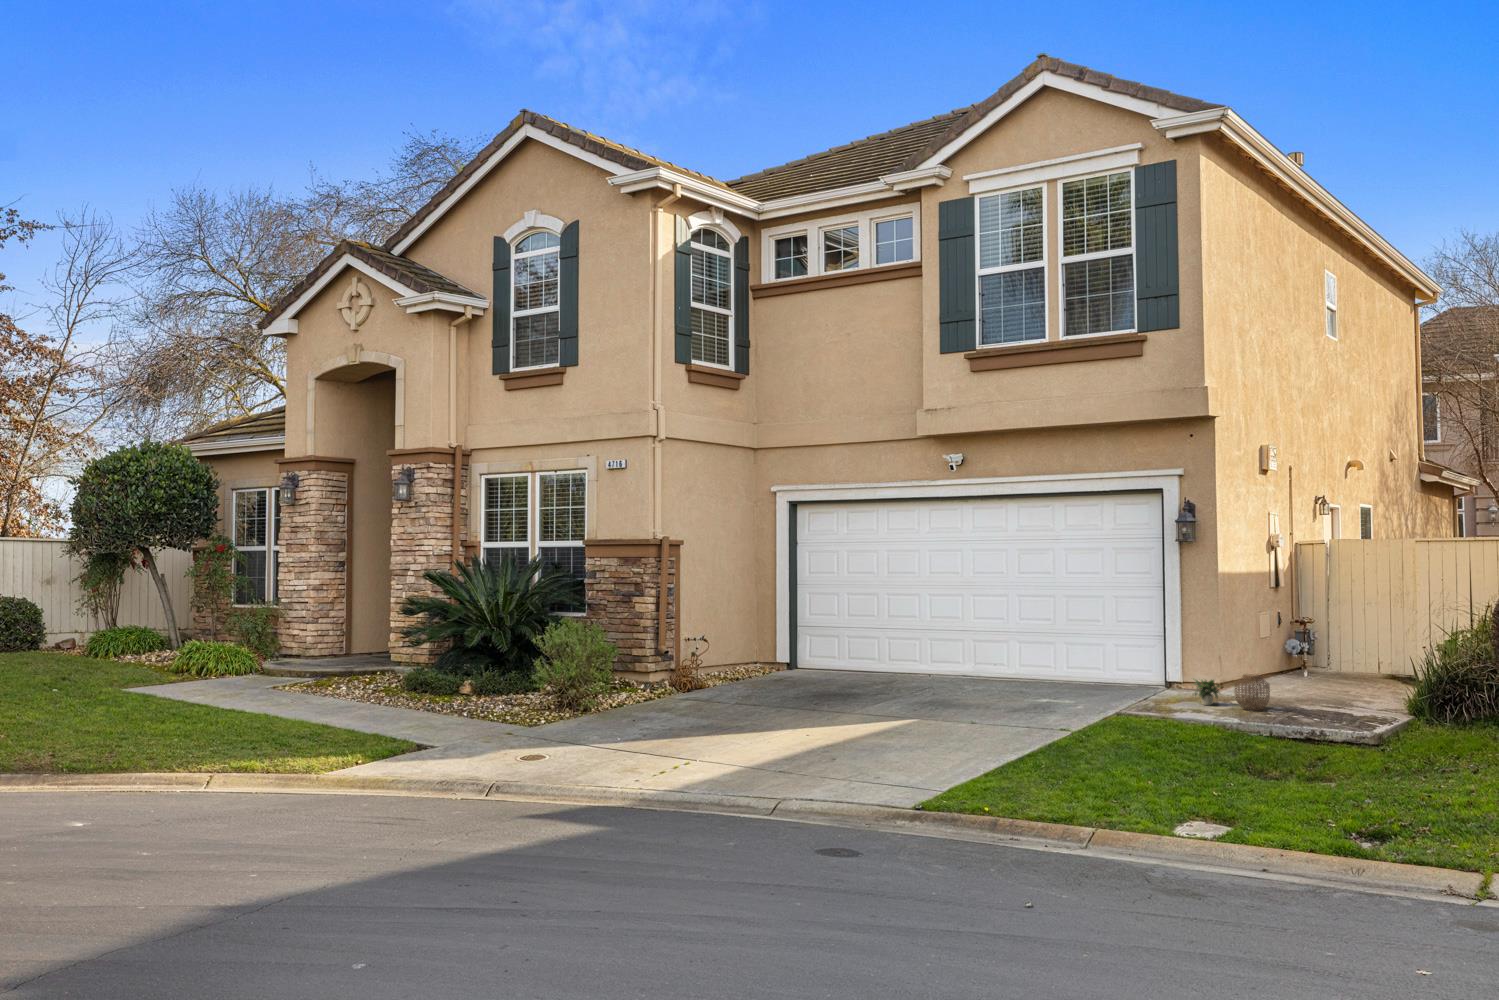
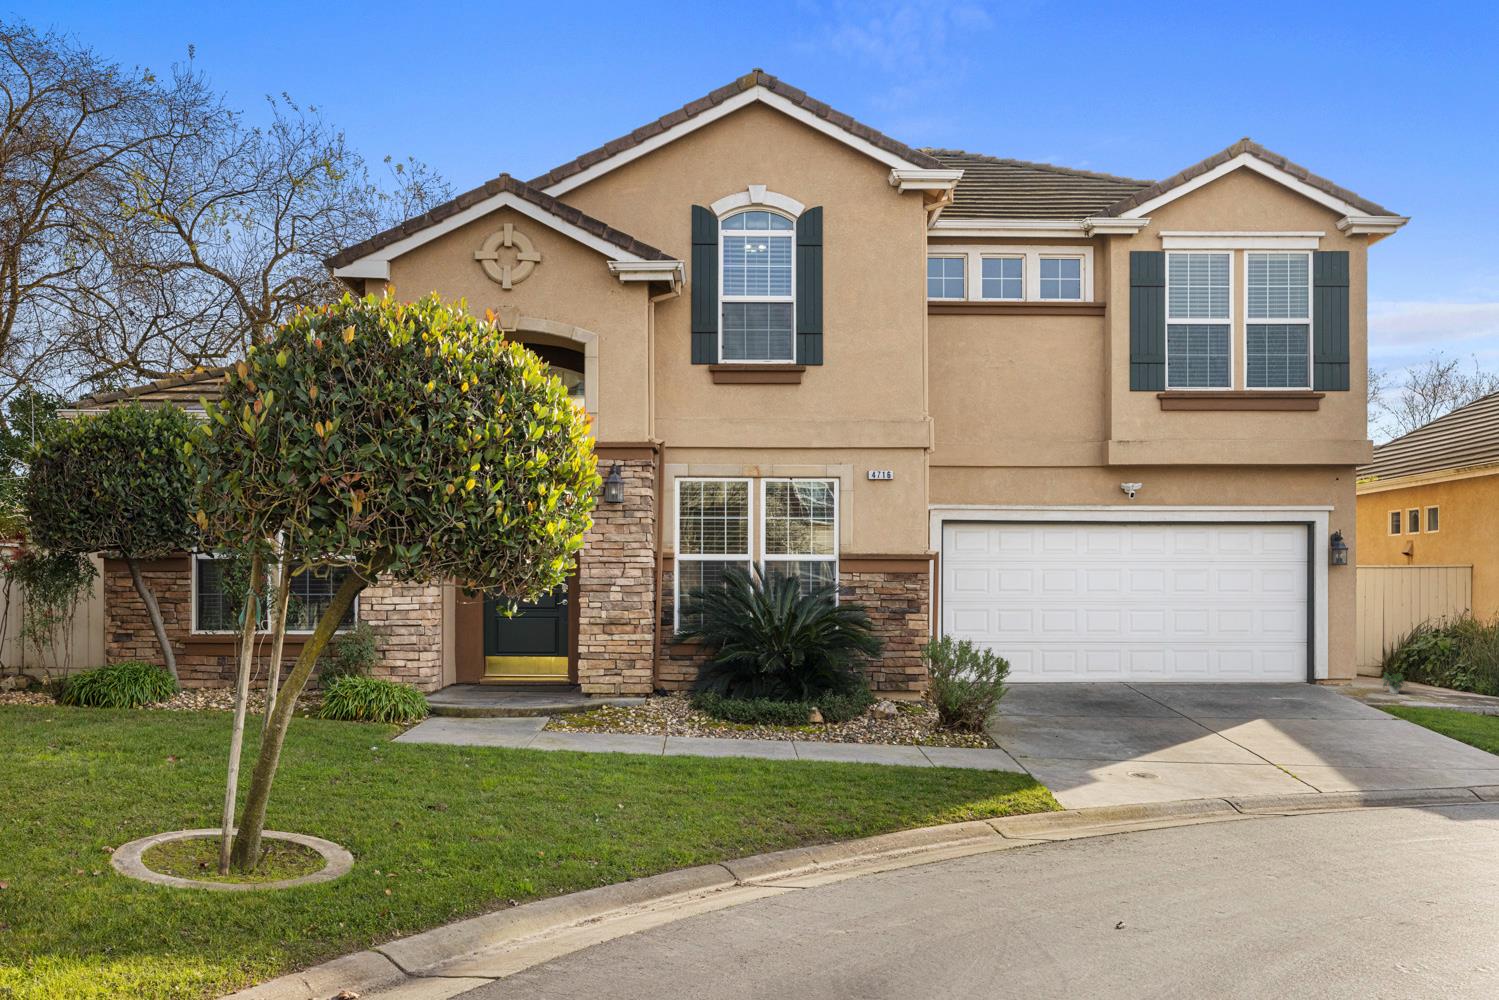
woven basket: present [1234,674,1270,710] -> none [1421,668,1452,697]

